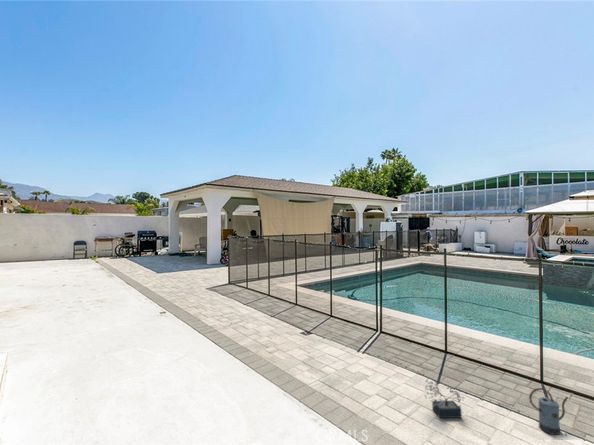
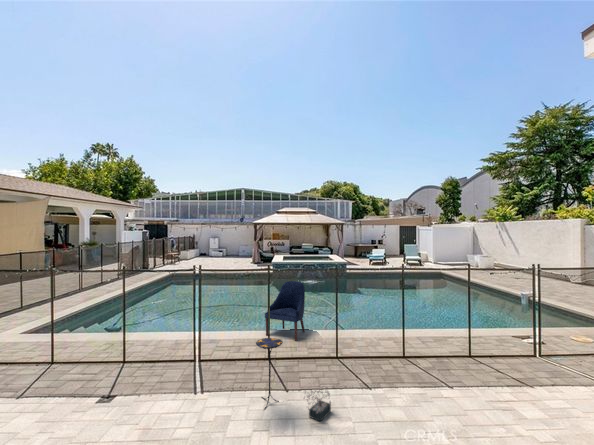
chair: none [459,279,516,348] -> present [265,281,305,341]
side table: none [393,320,421,386] -> present [256,338,283,408]
watering can: present [529,388,568,435] -> none [365,360,379,392]

